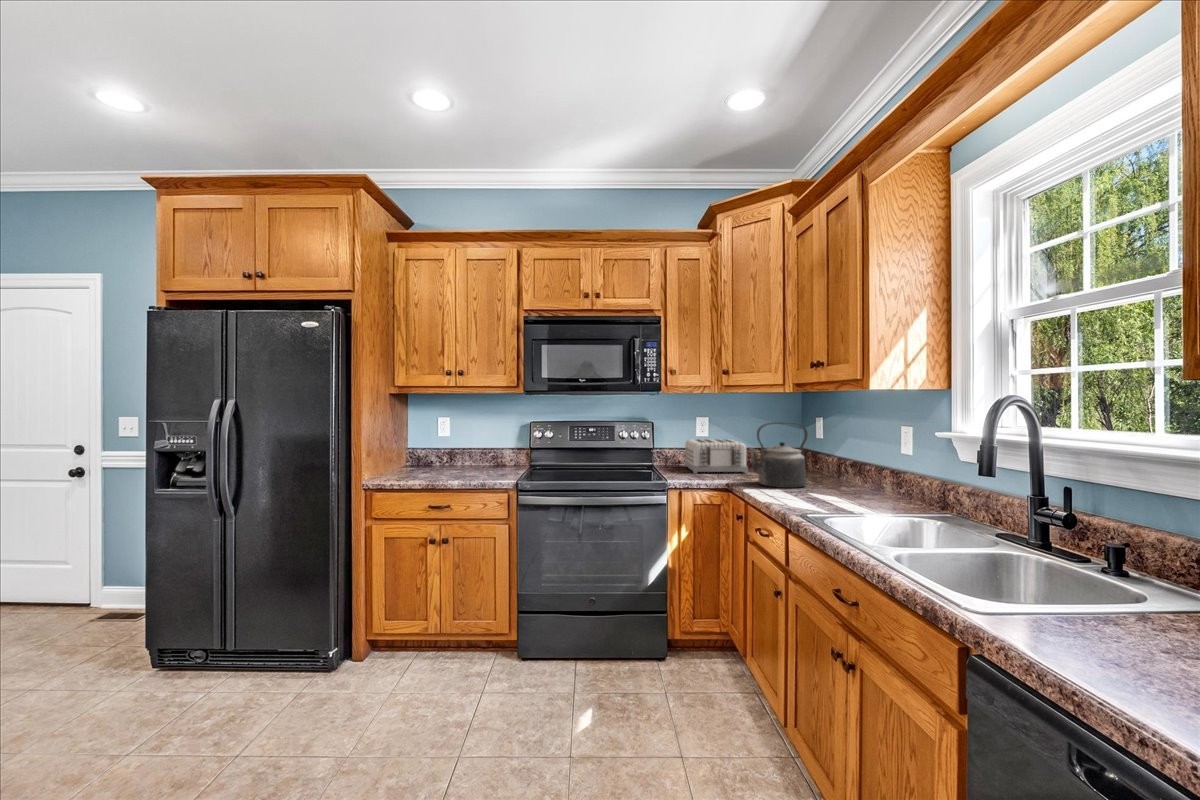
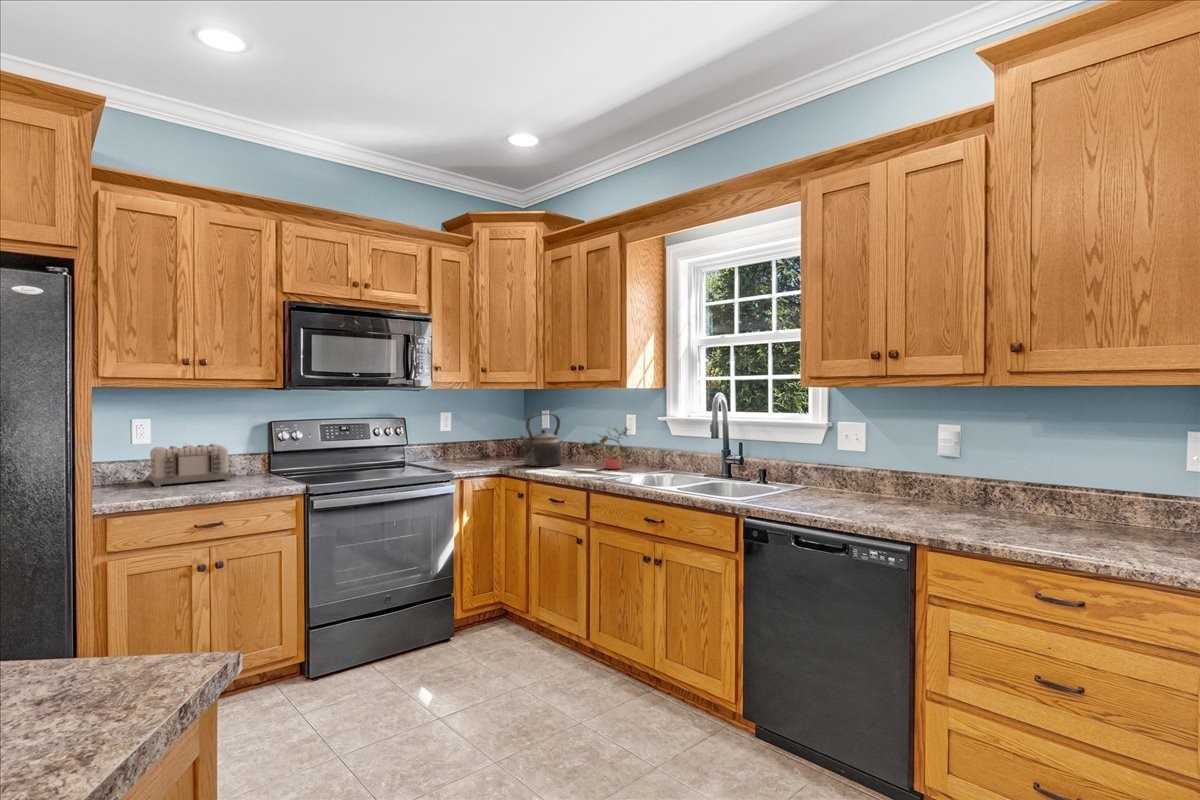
toaster: present [684,439,748,474] -> present [146,444,230,487]
potted plant: none [805,441,897,502] -> present [582,427,629,470]

